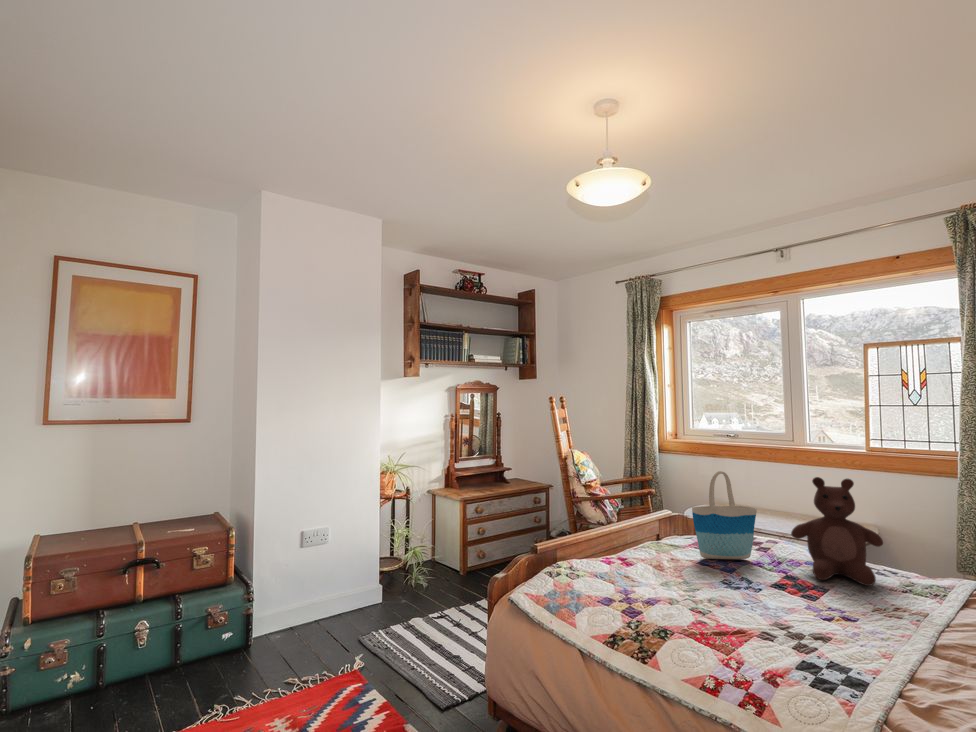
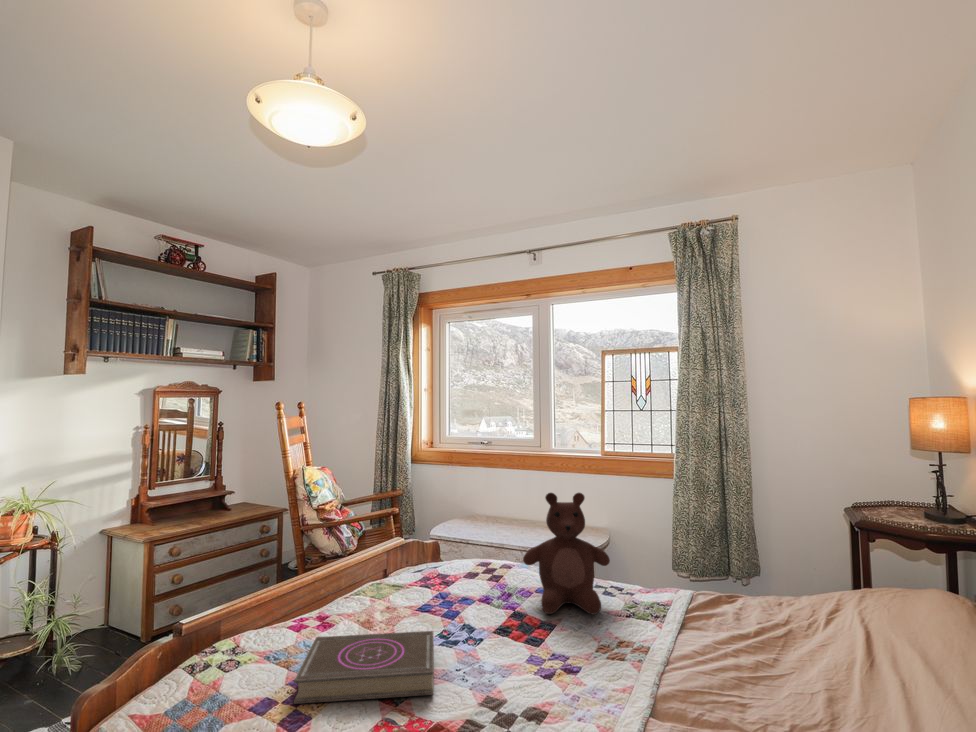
tote bag: present [692,471,757,559] -> none [415,492,489,601]
book: none [625,567,730,615] -> present [294,631,434,704]

